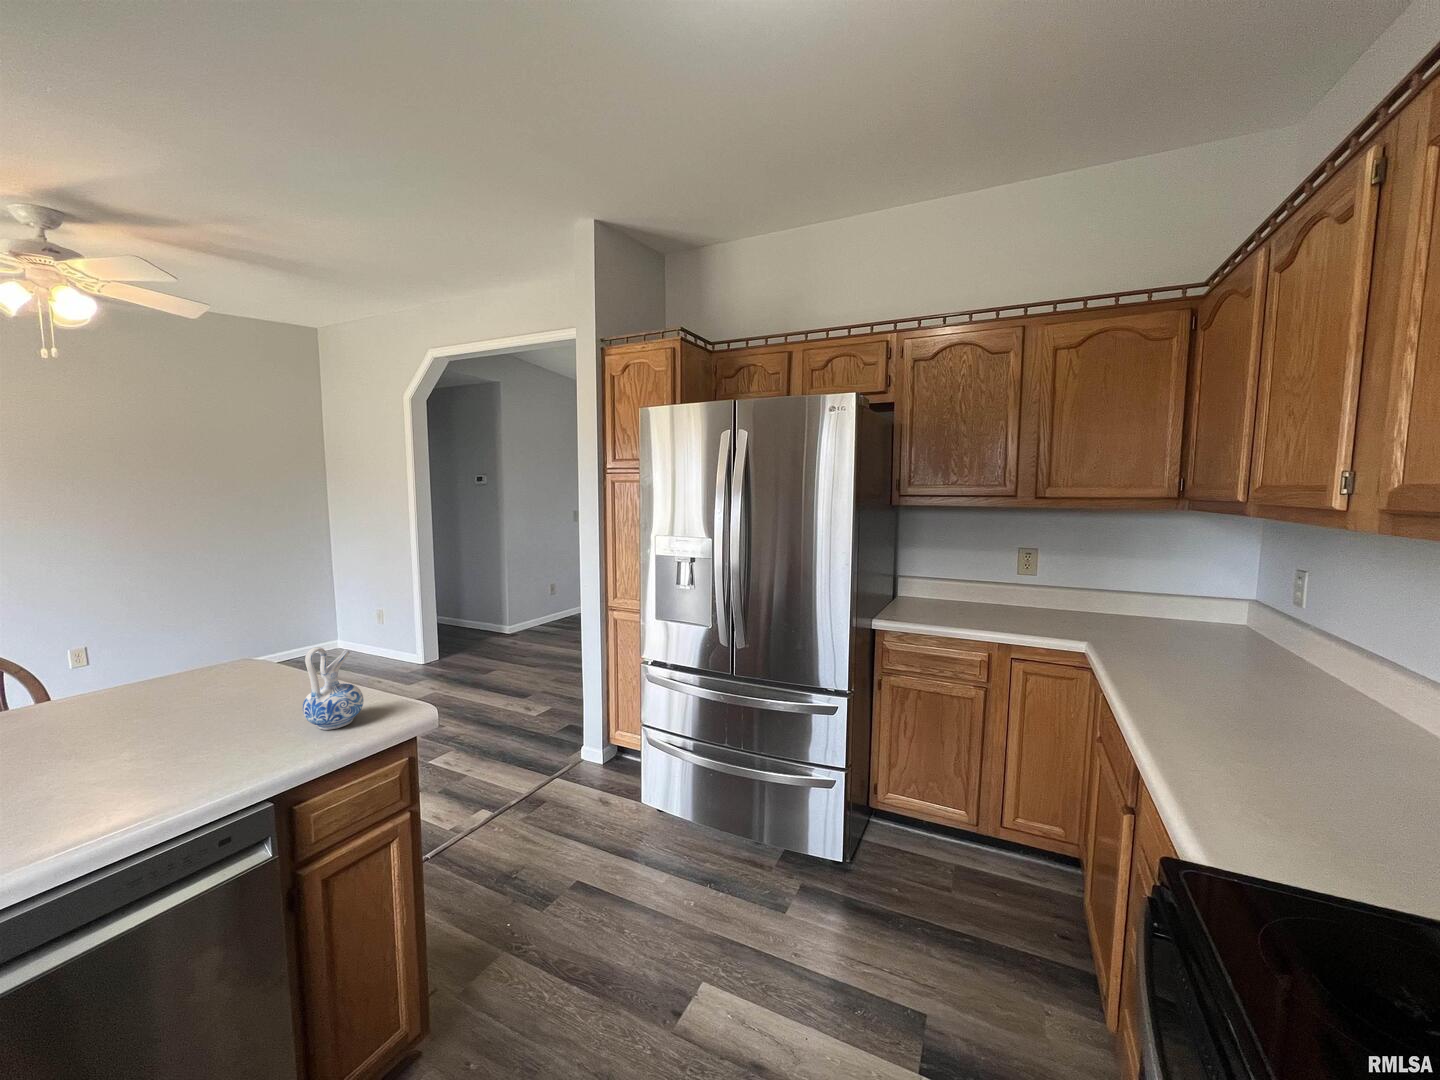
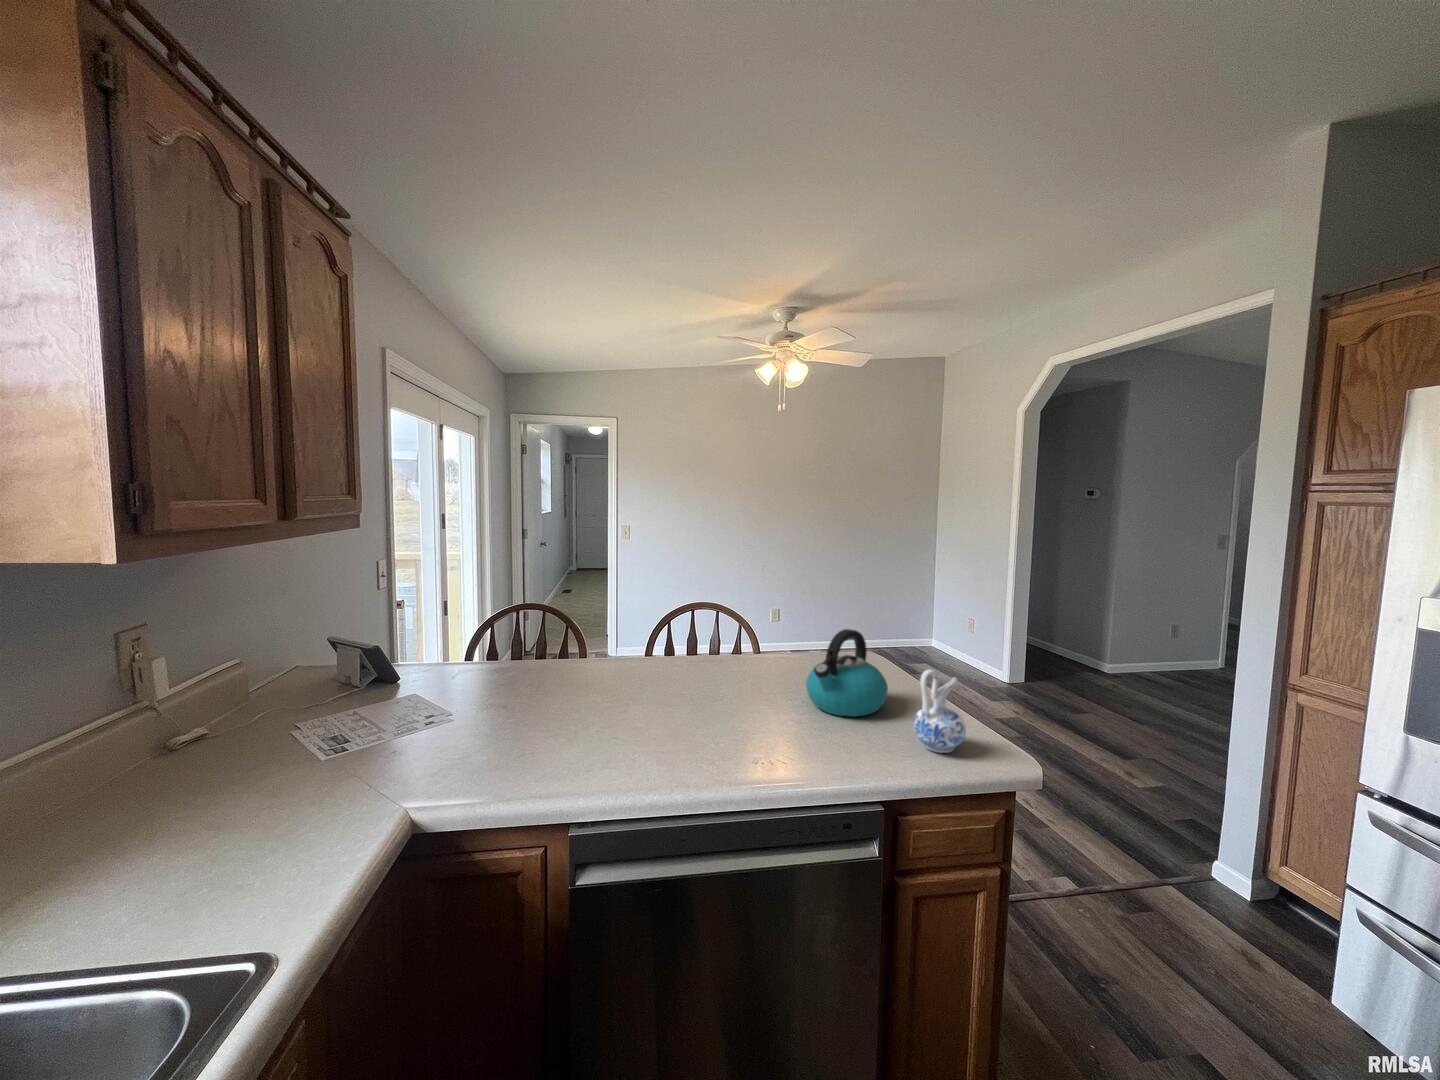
kettle: none [139,630,269,737] -> present [806,629,888,717]

